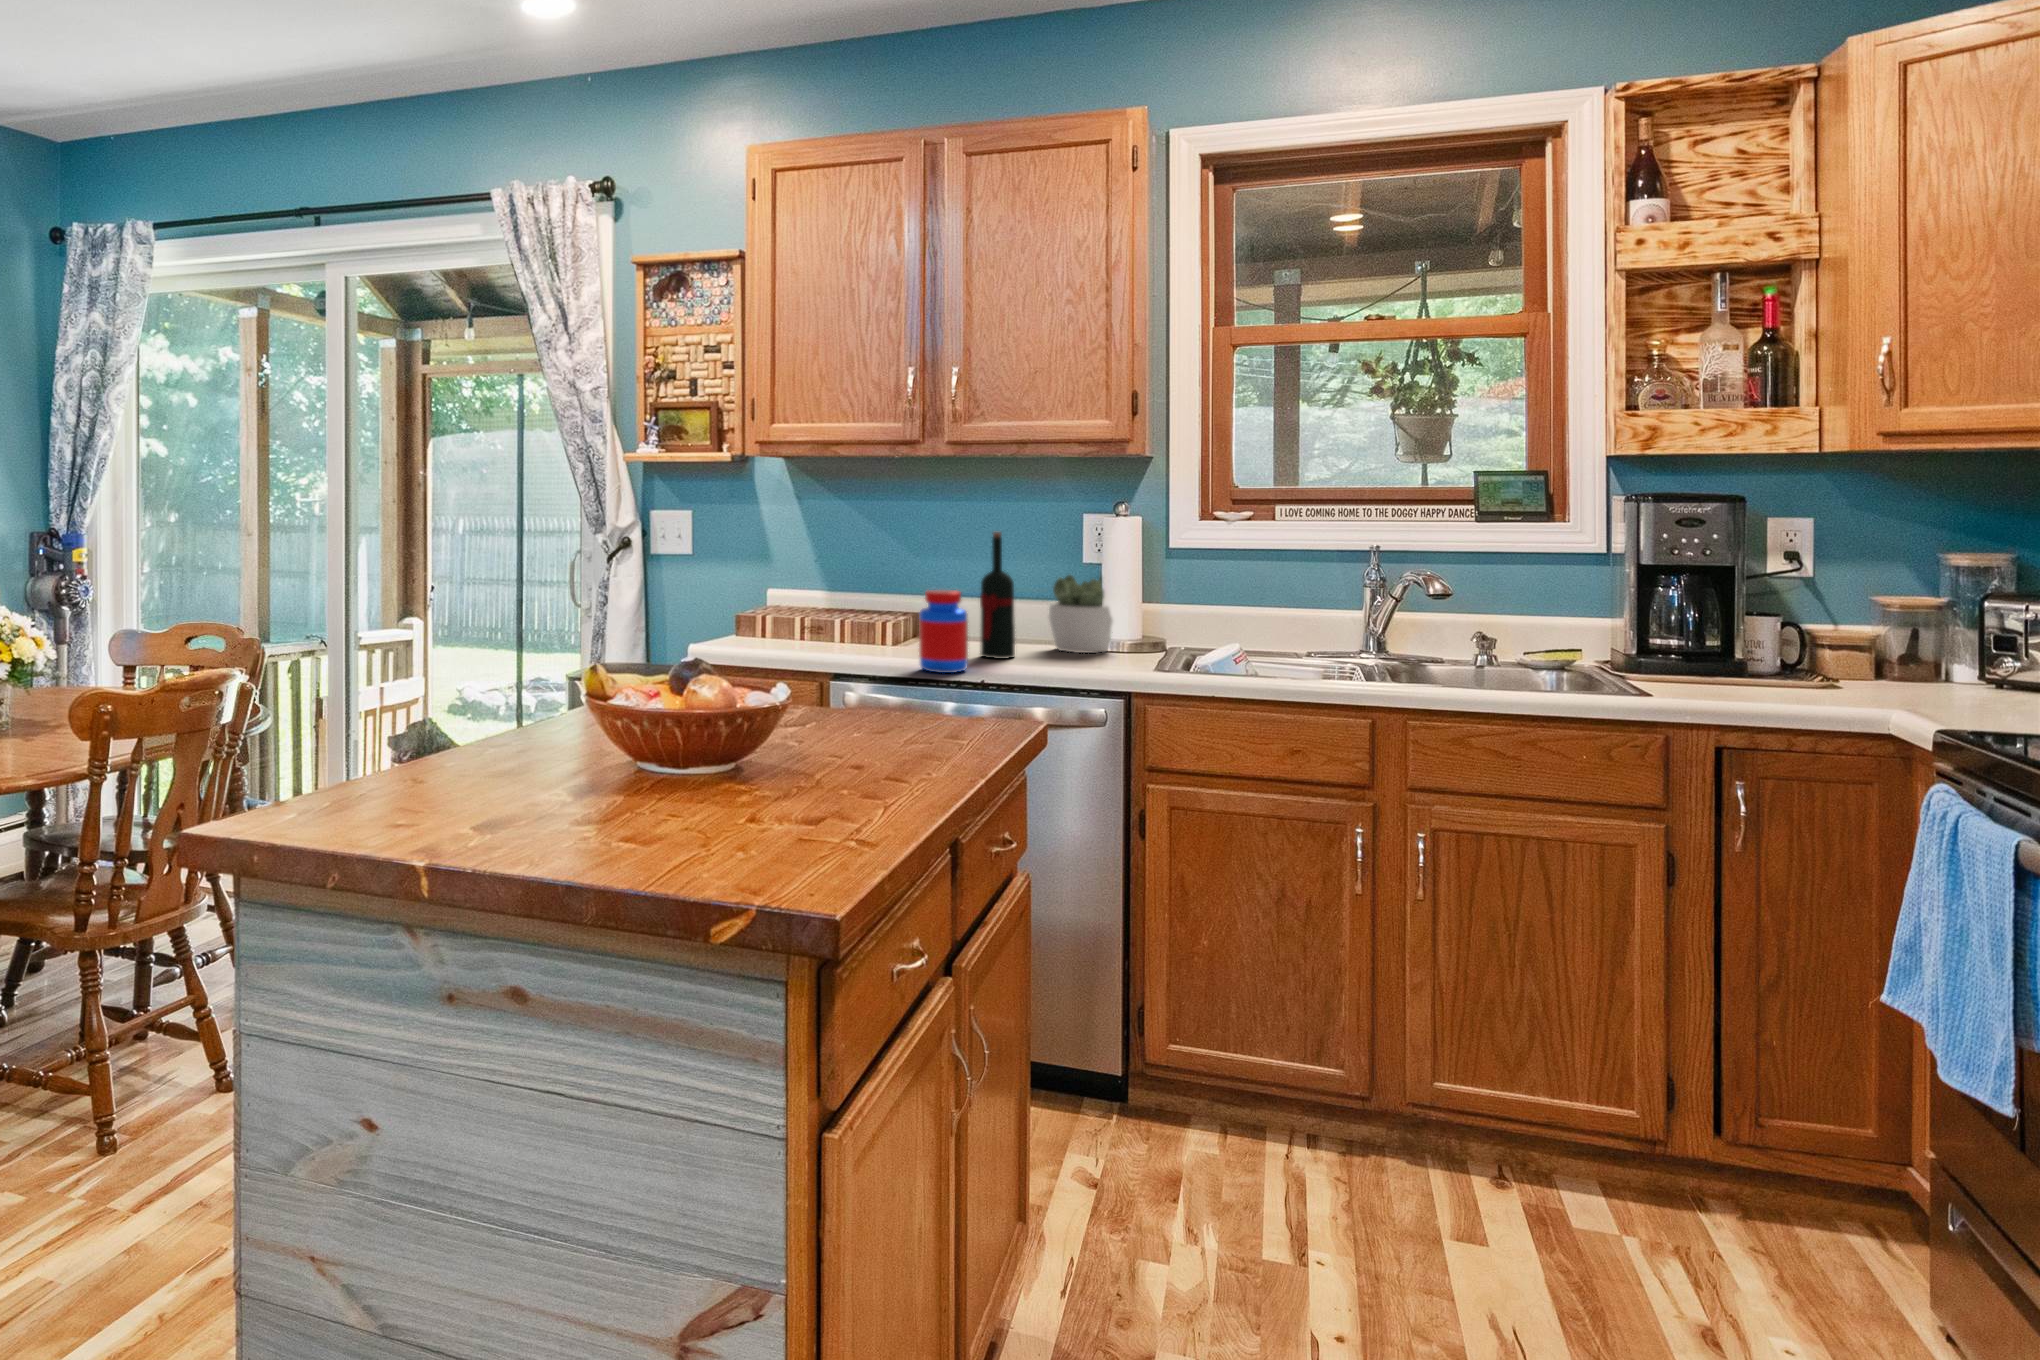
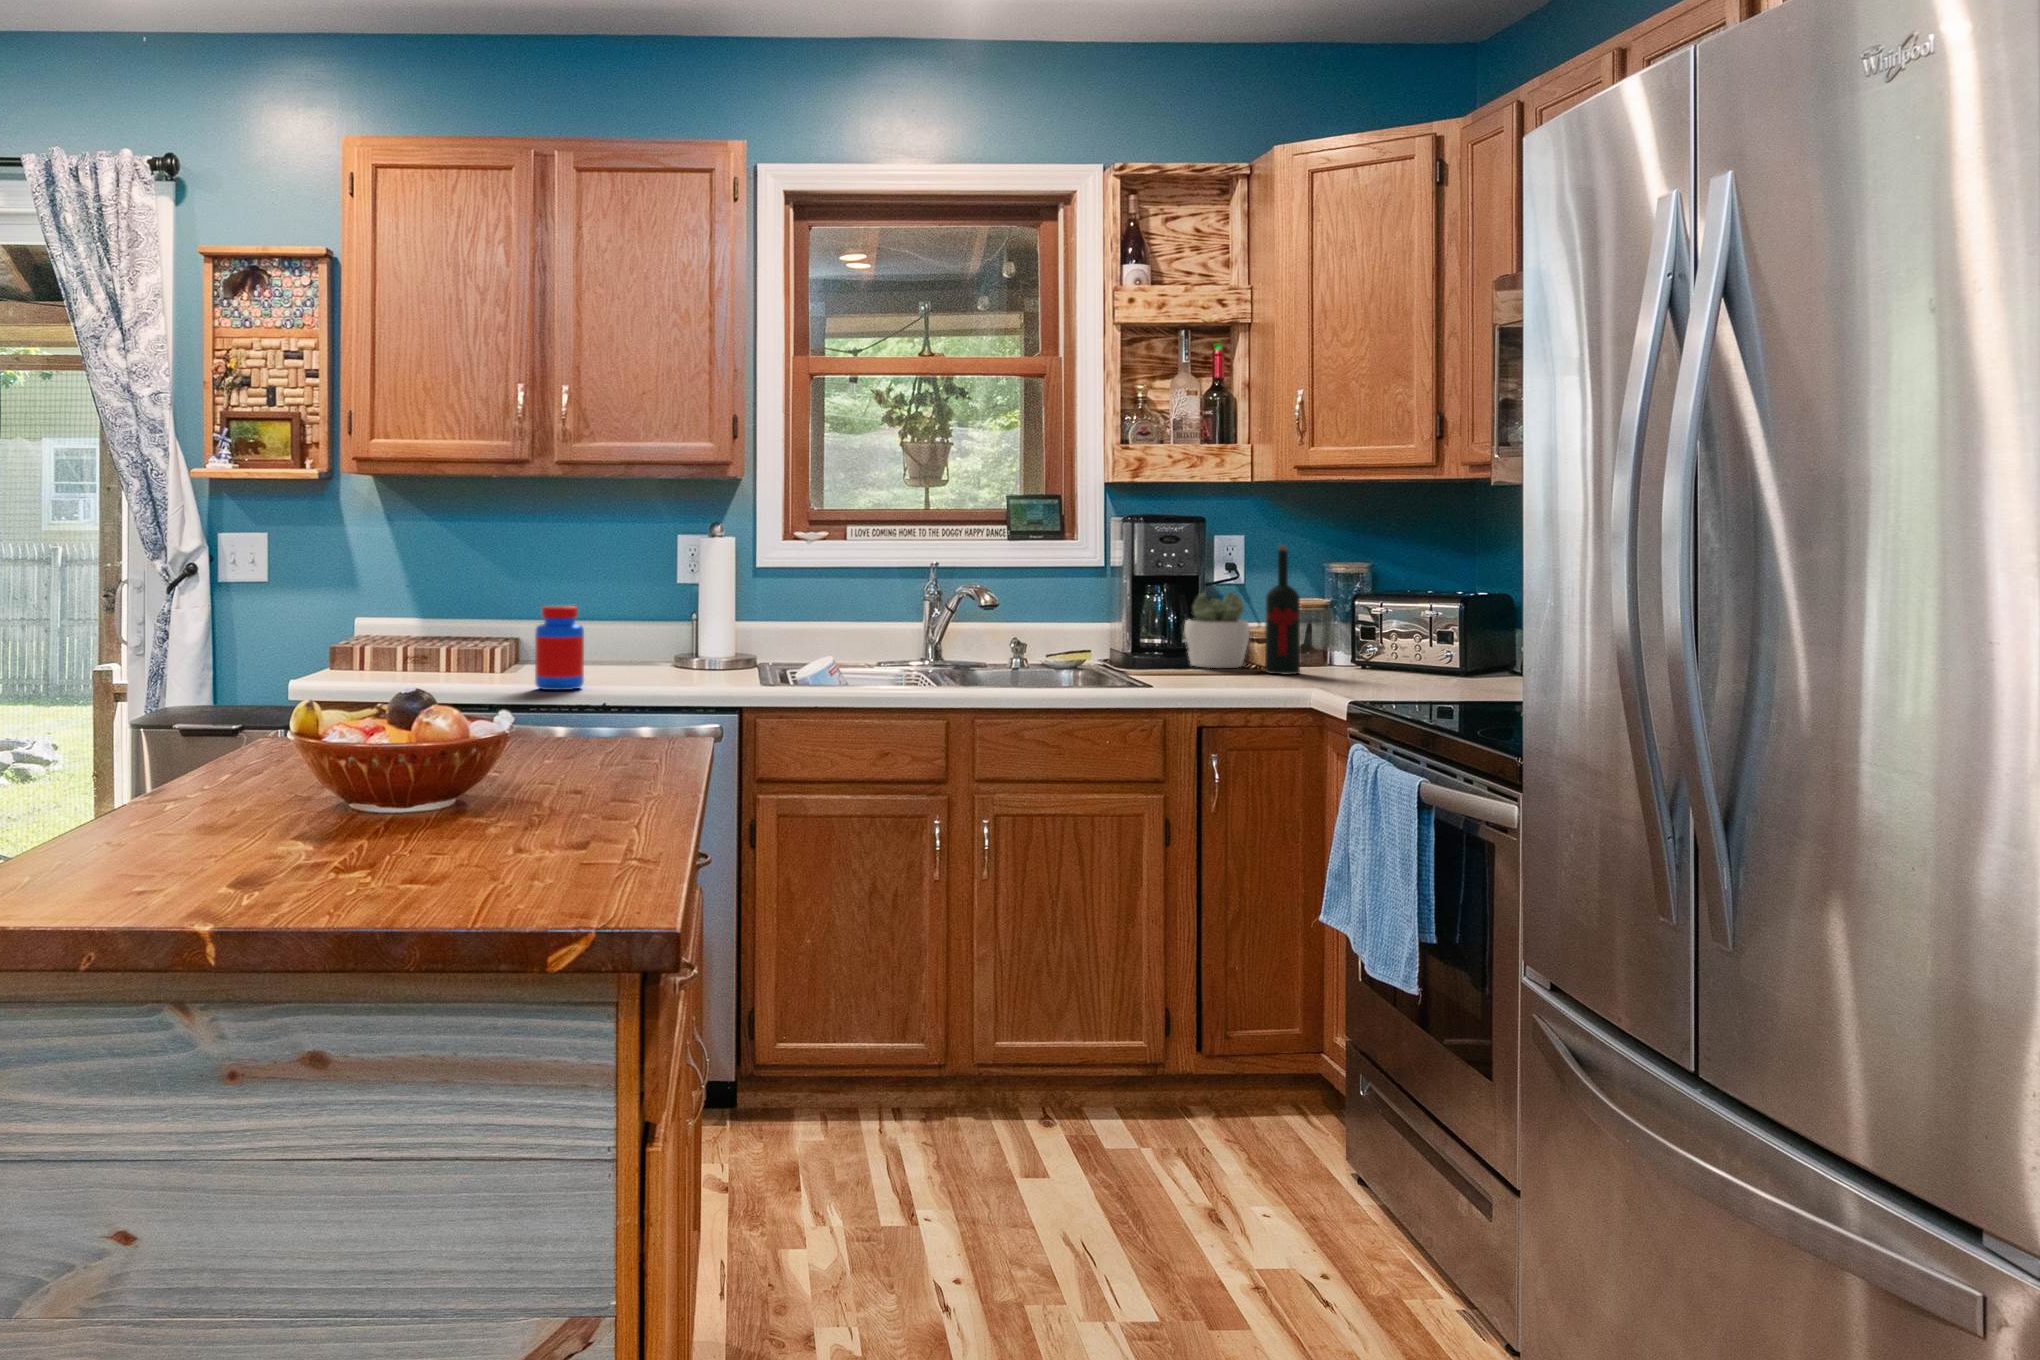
wine bottle: present [980,532,1015,659] -> present [1265,545,1300,674]
succulent plant: present [1048,575,1112,653] -> present [1183,592,1250,668]

